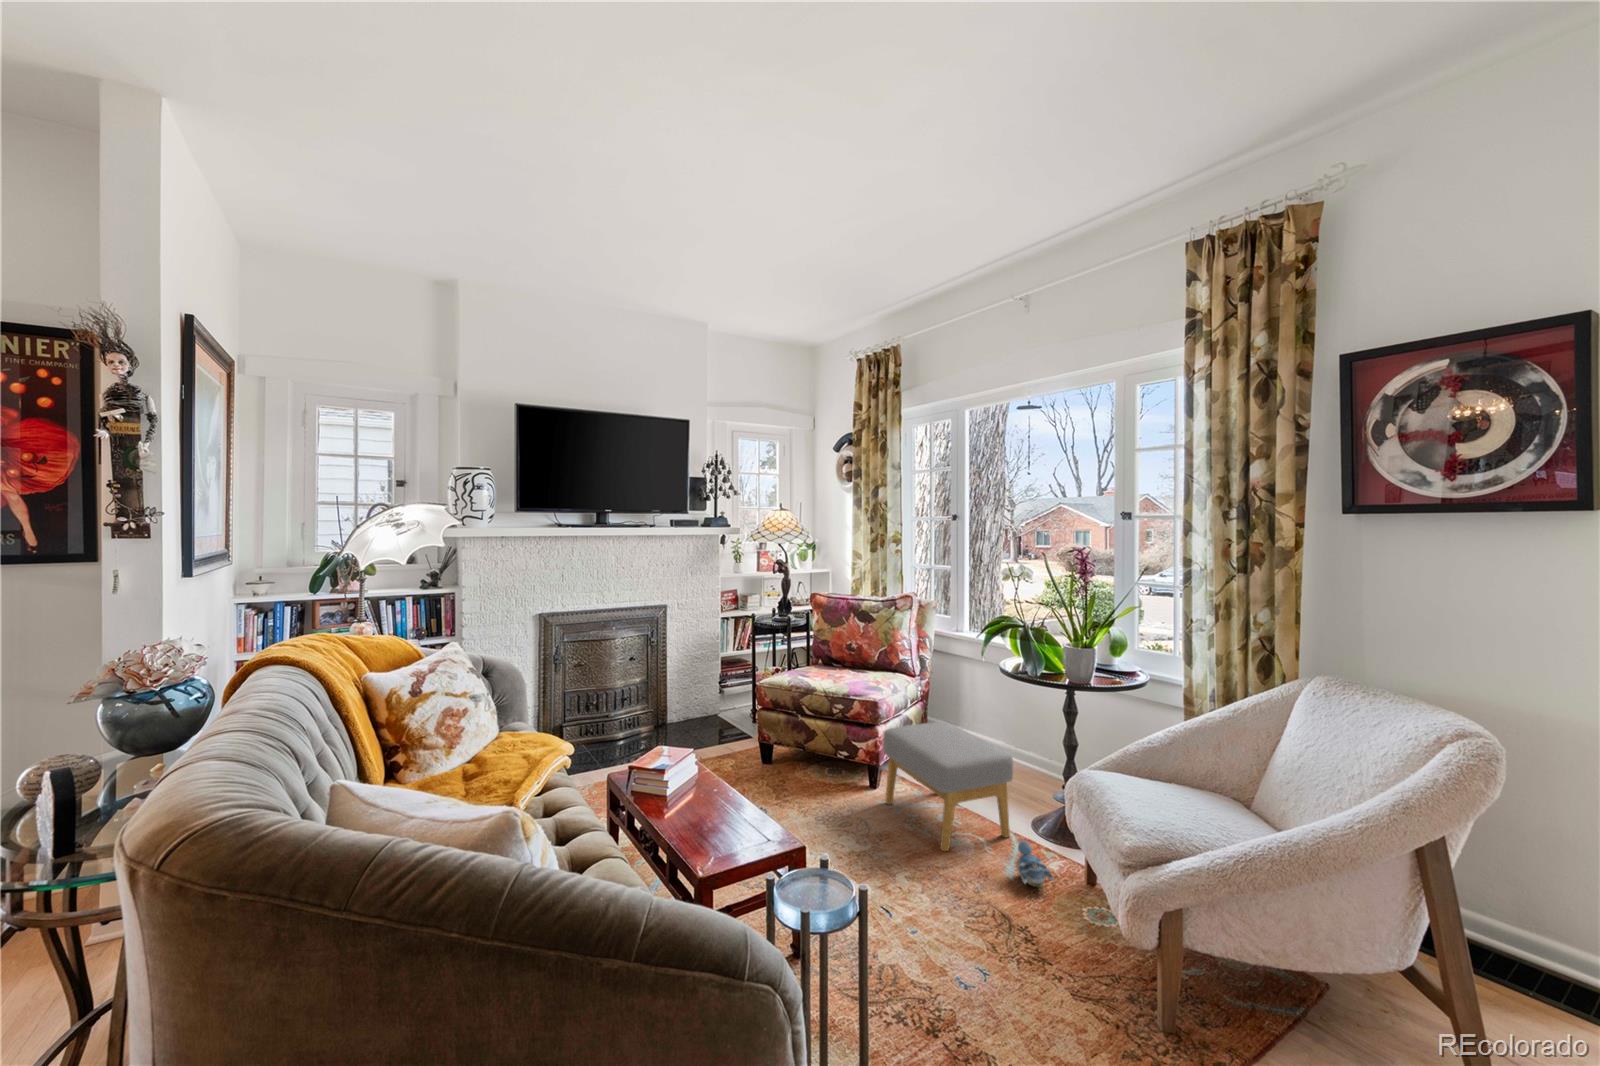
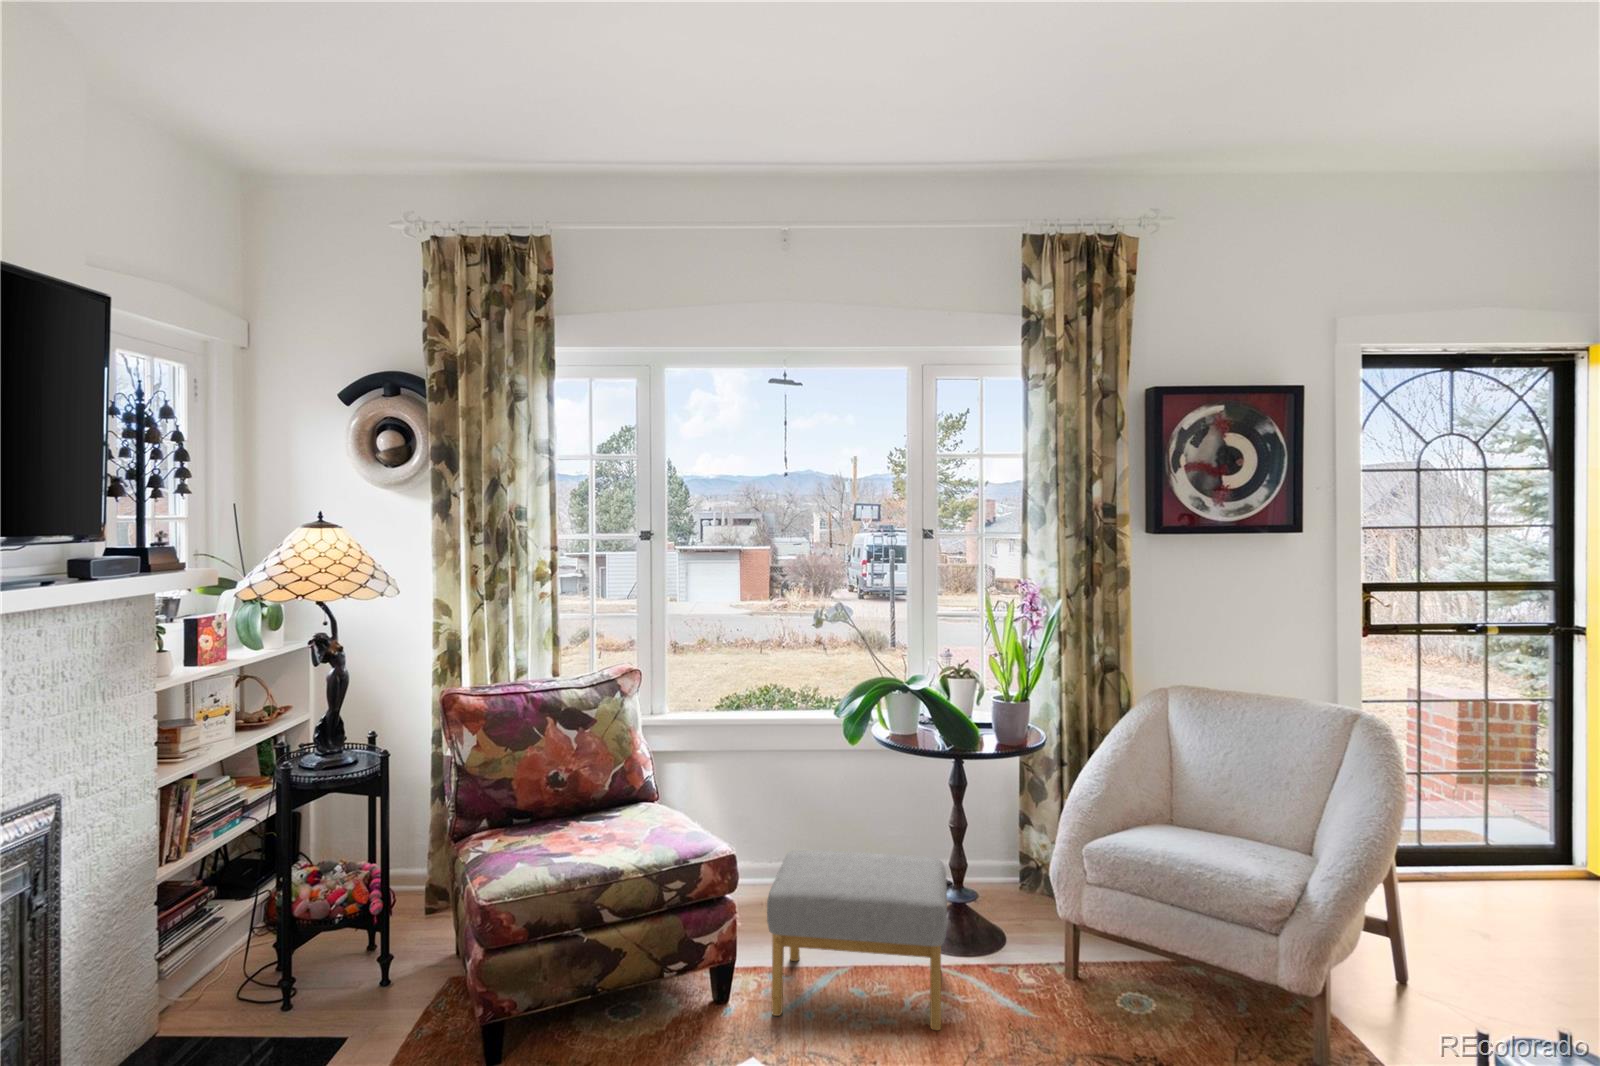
plush toy: present [1017,840,1054,890] -> none [1012,957,1075,1008]

